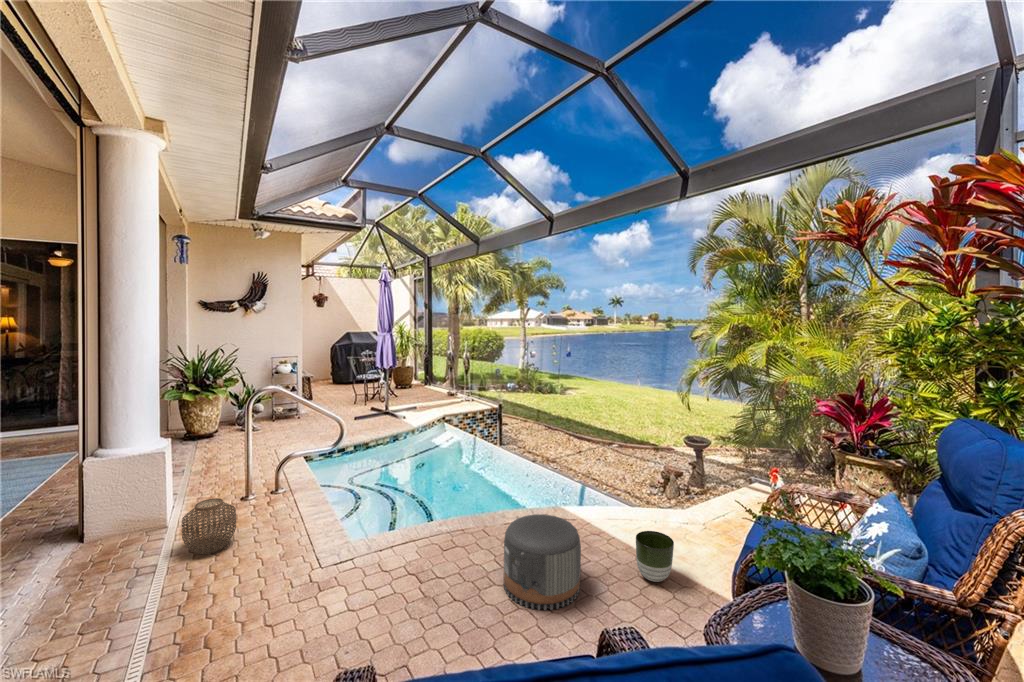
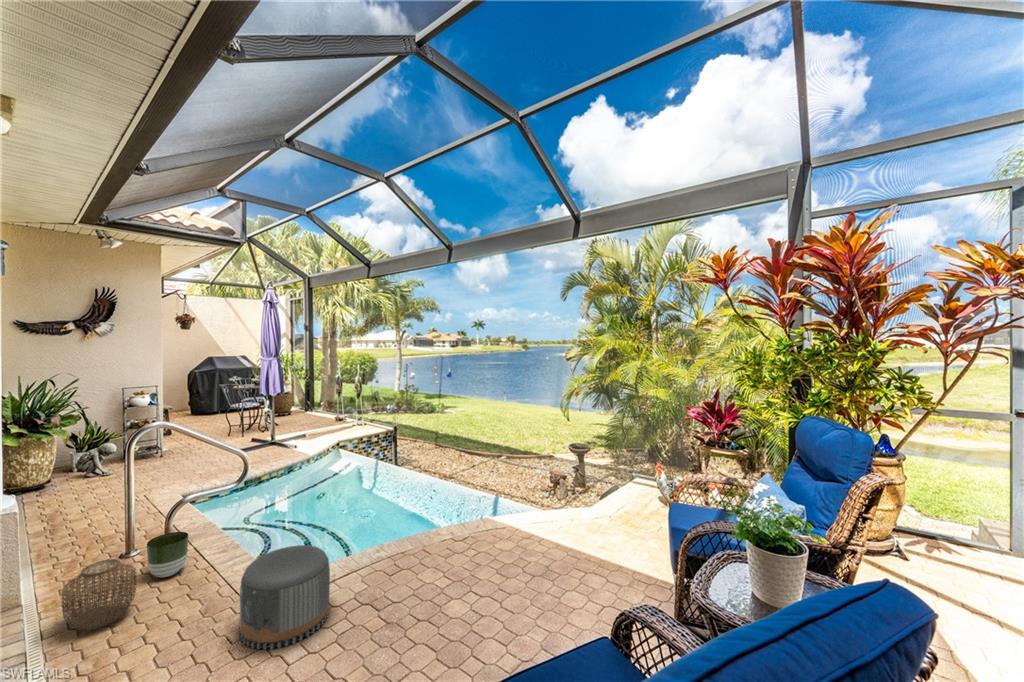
pouf: present [504,514,581,610] -> present [240,545,330,650]
planter: present [636,531,674,582] -> present [147,532,188,578]

